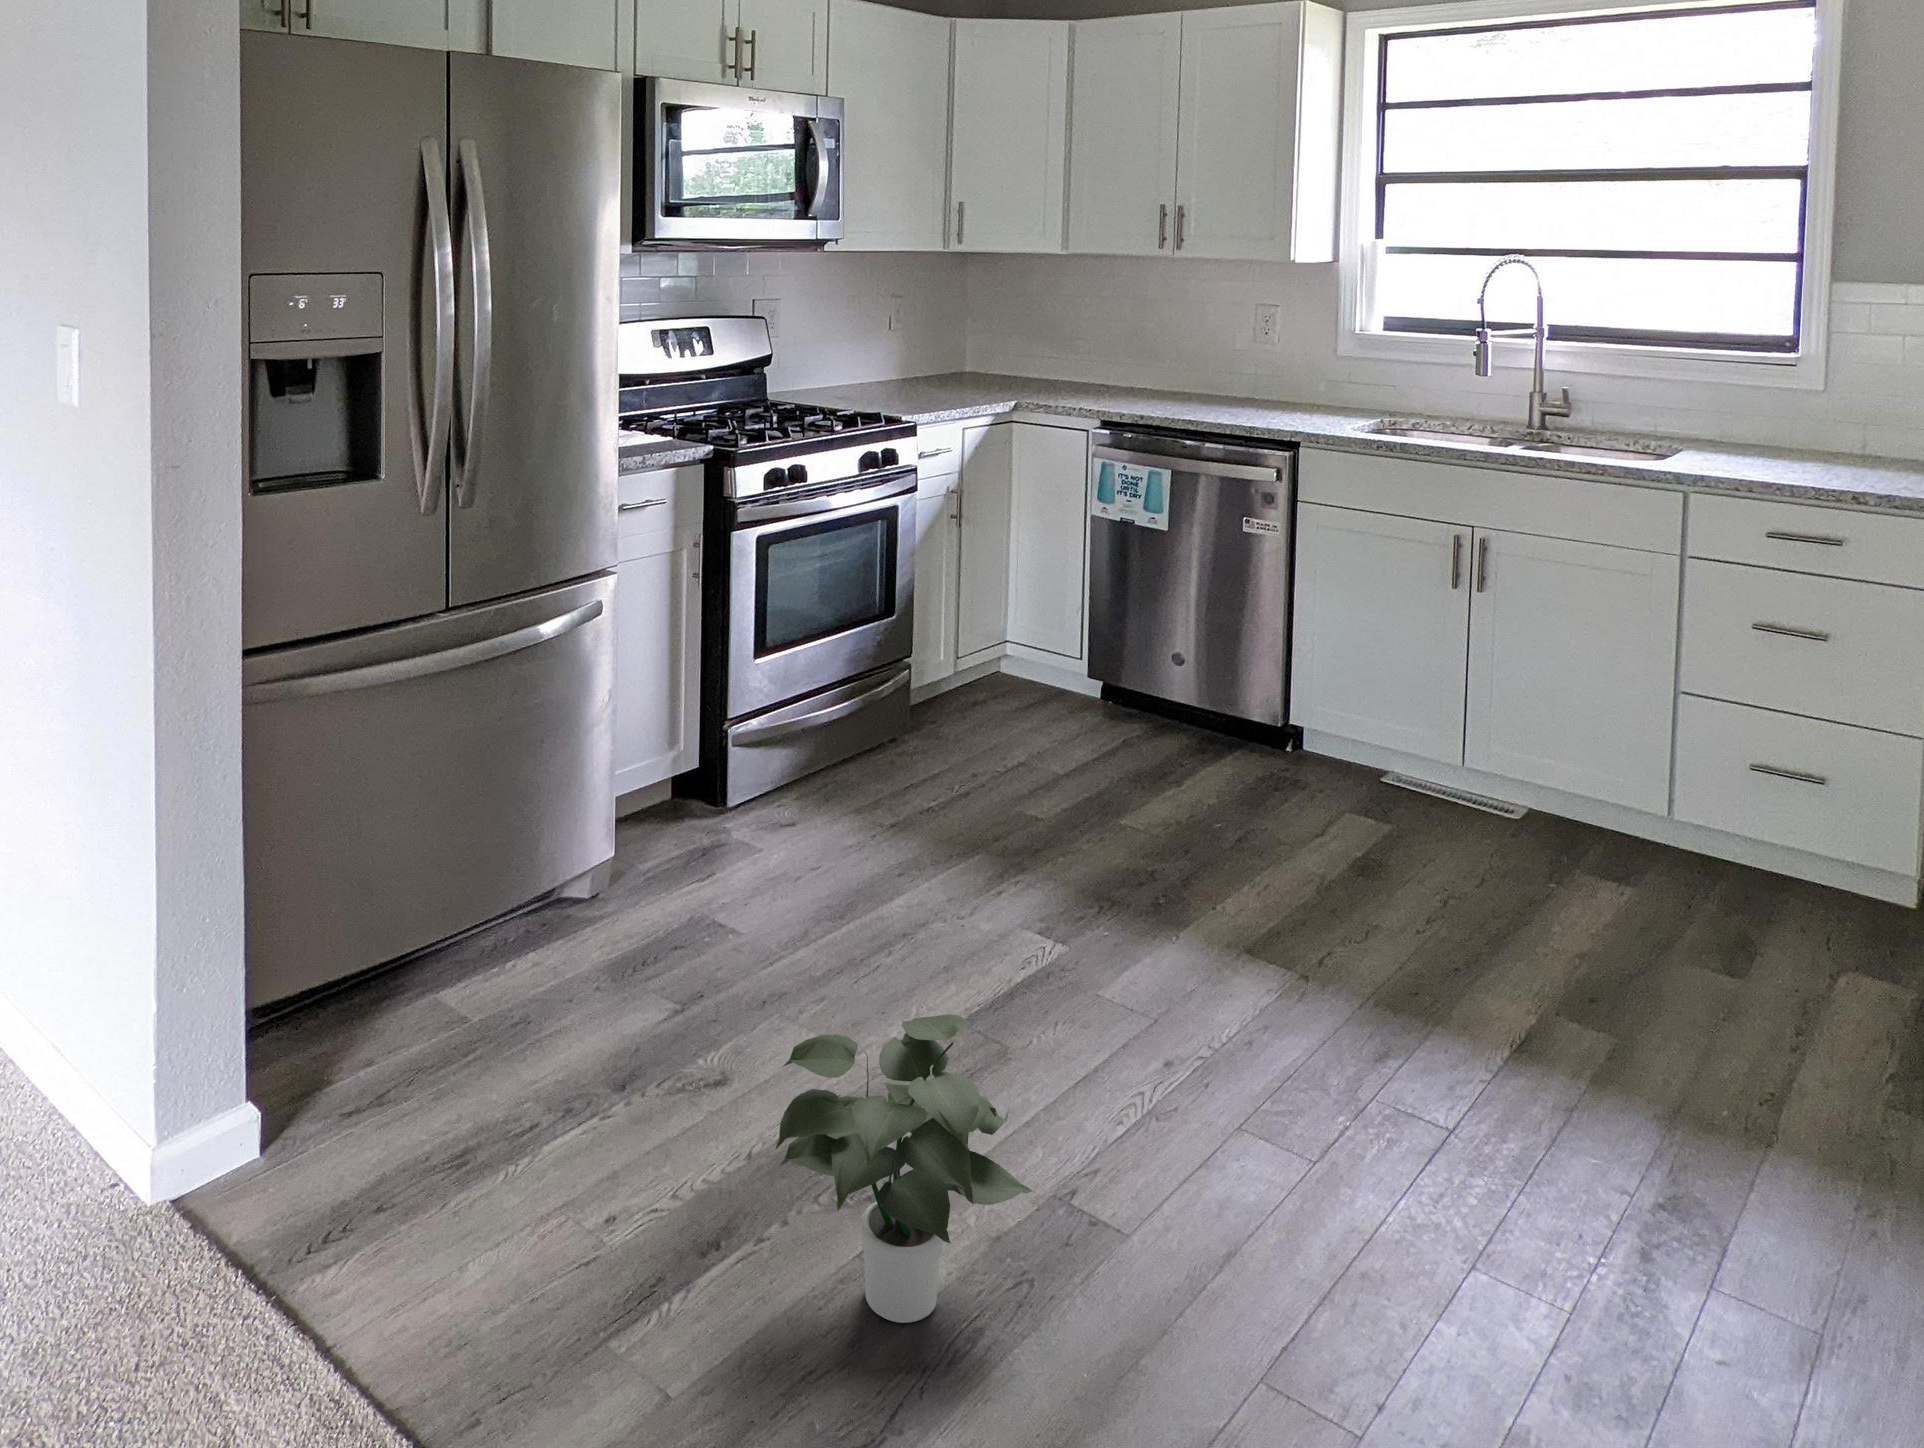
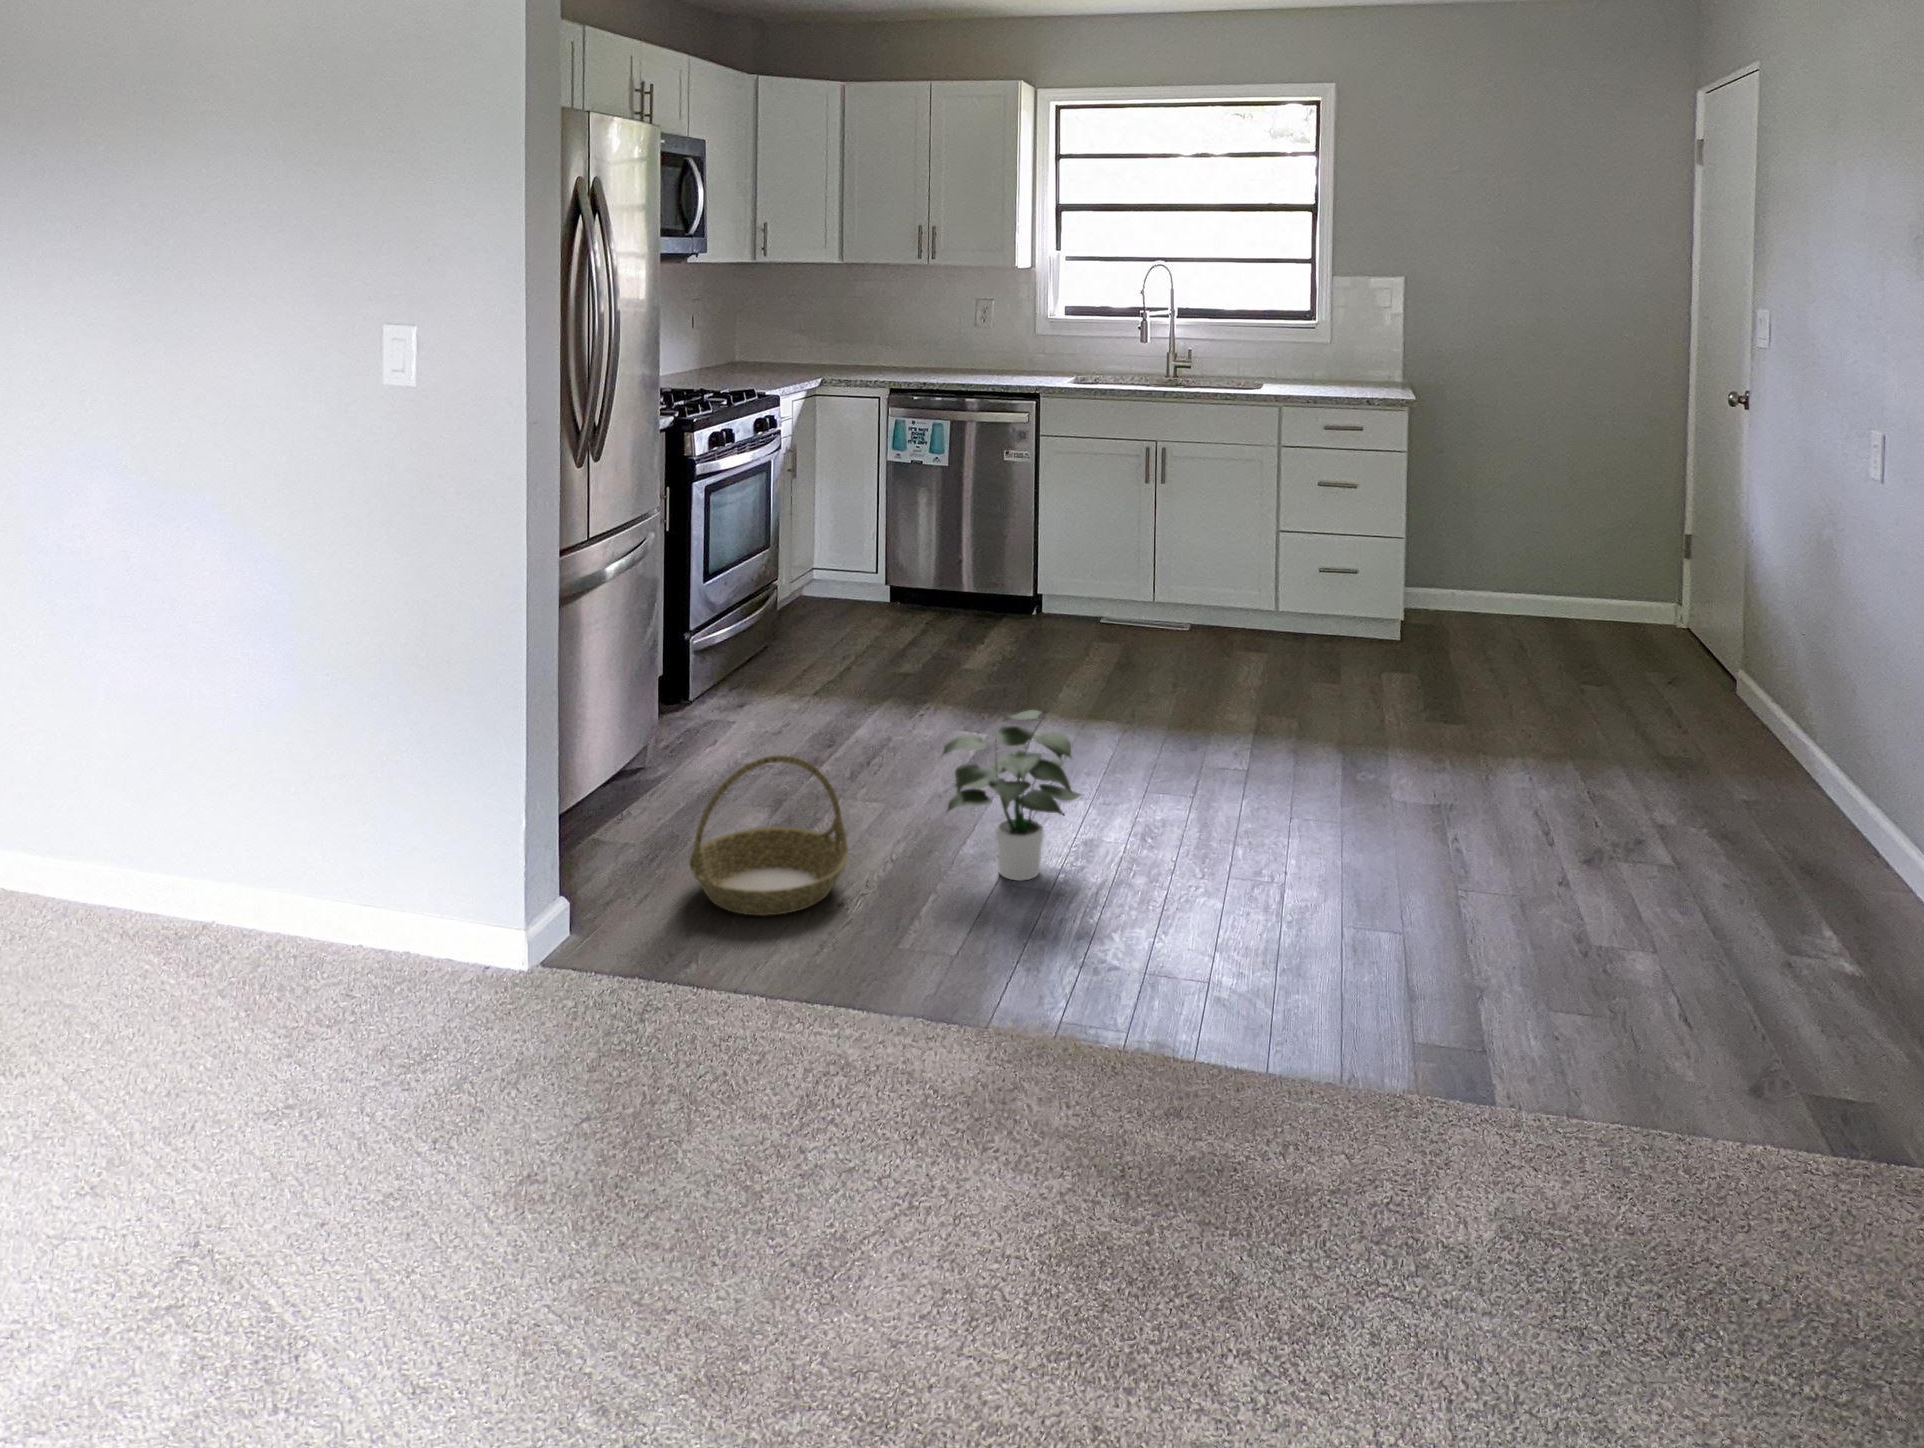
basket: none [391,1006,638,1272] -> present [689,755,848,916]

